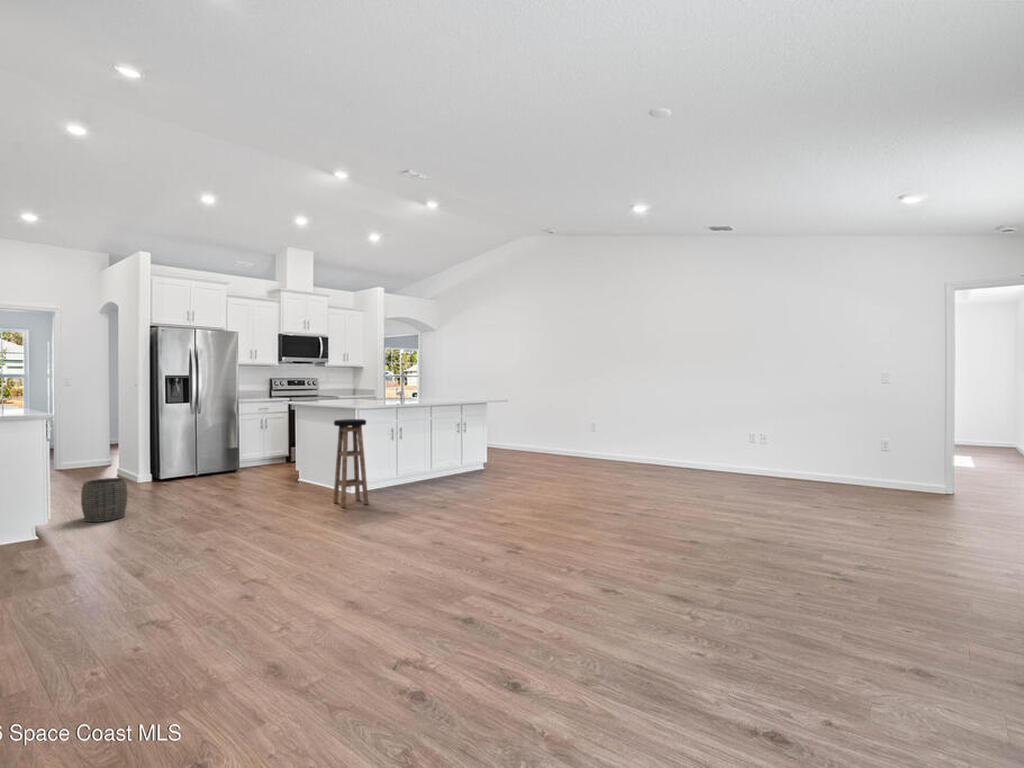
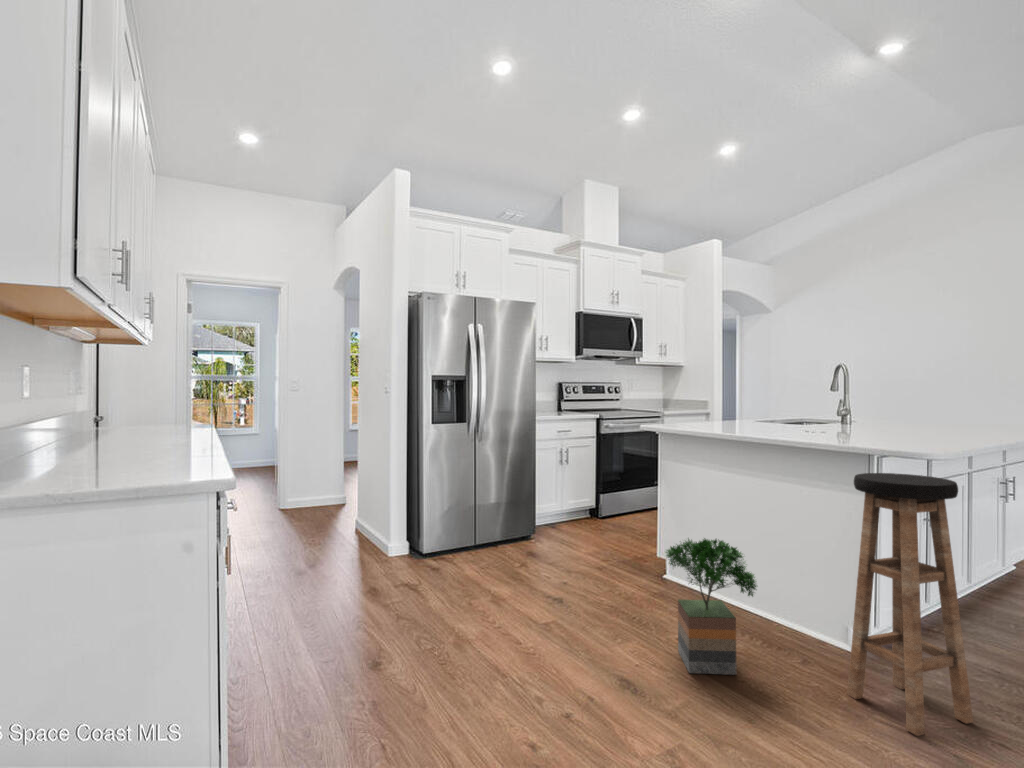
potted tree: none [268,450,305,503] -> present [666,538,757,675]
woven basket: present [81,478,127,522] -> none [291,591,383,716]

